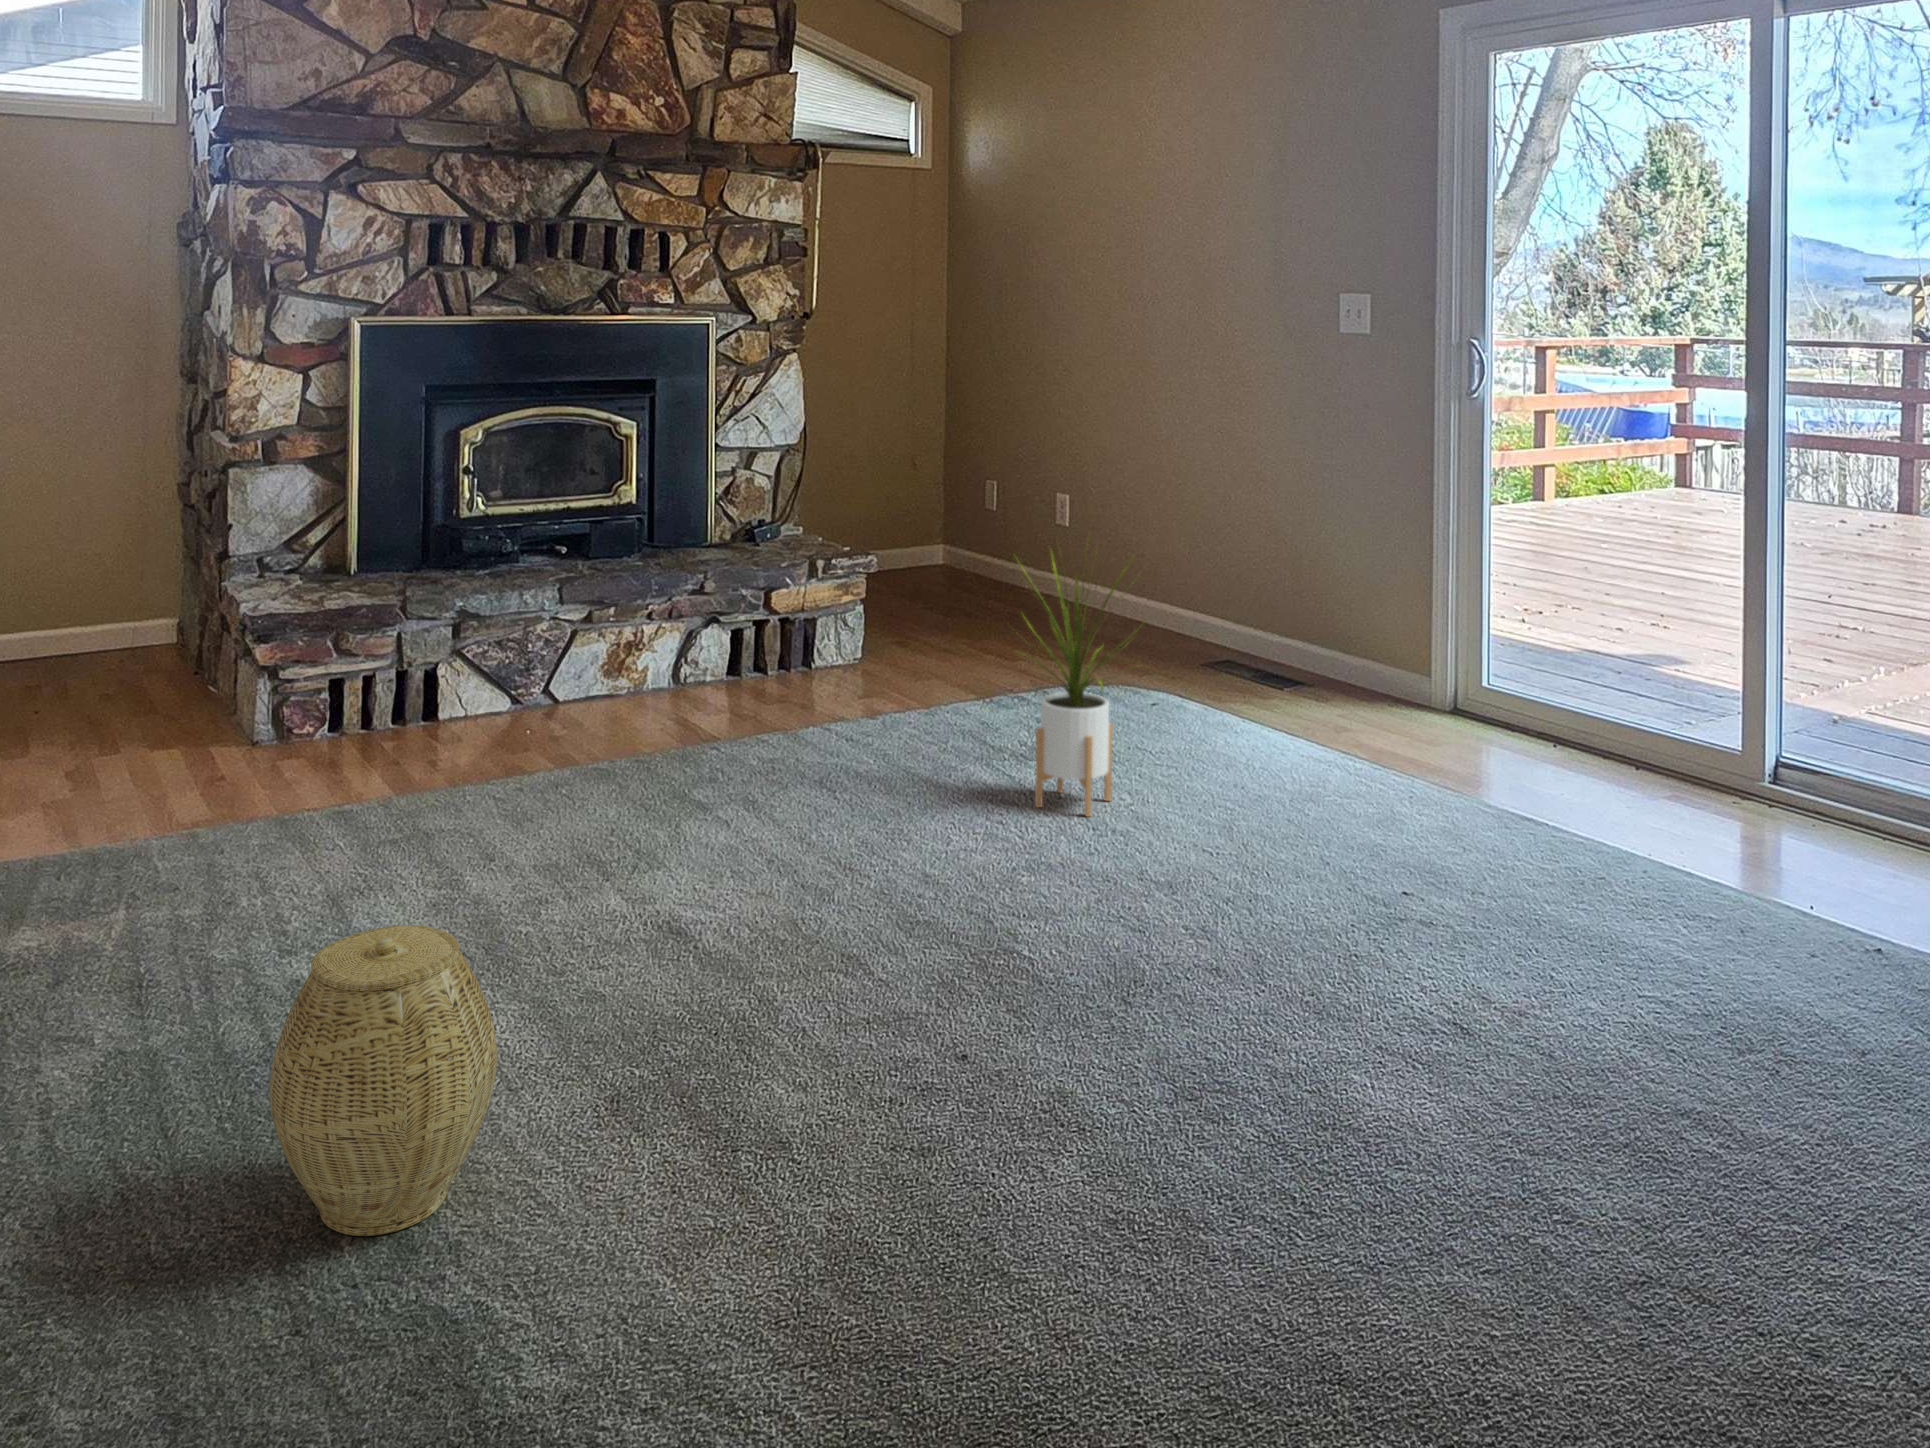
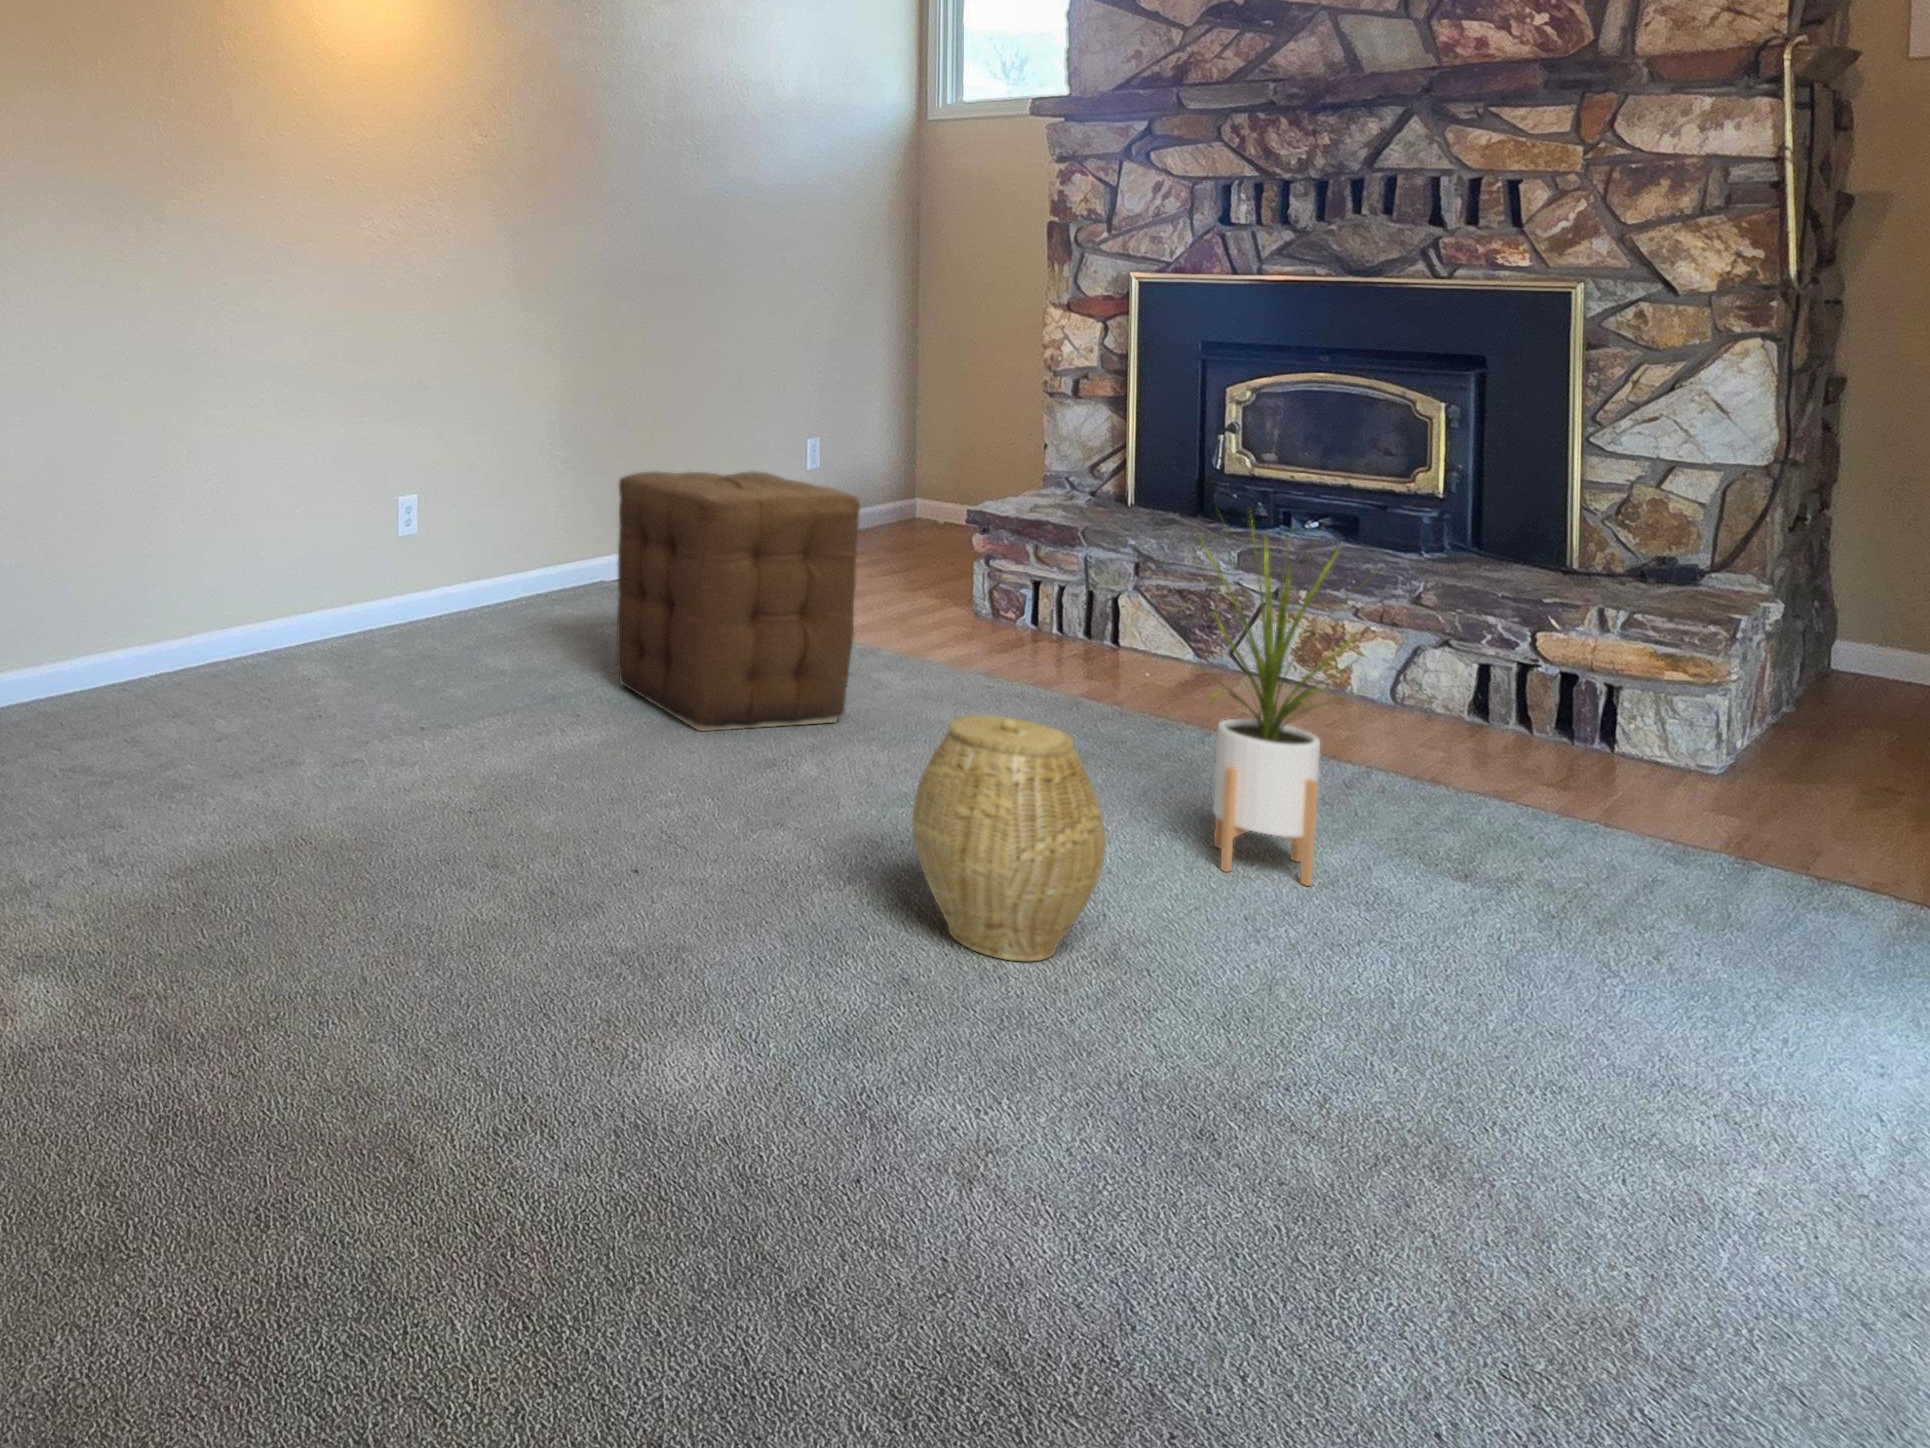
ottoman: none [491,615,744,967] -> present [617,471,860,731]
woven basket: present [270,925,497,1236] -> present [912,715,1106,961]

